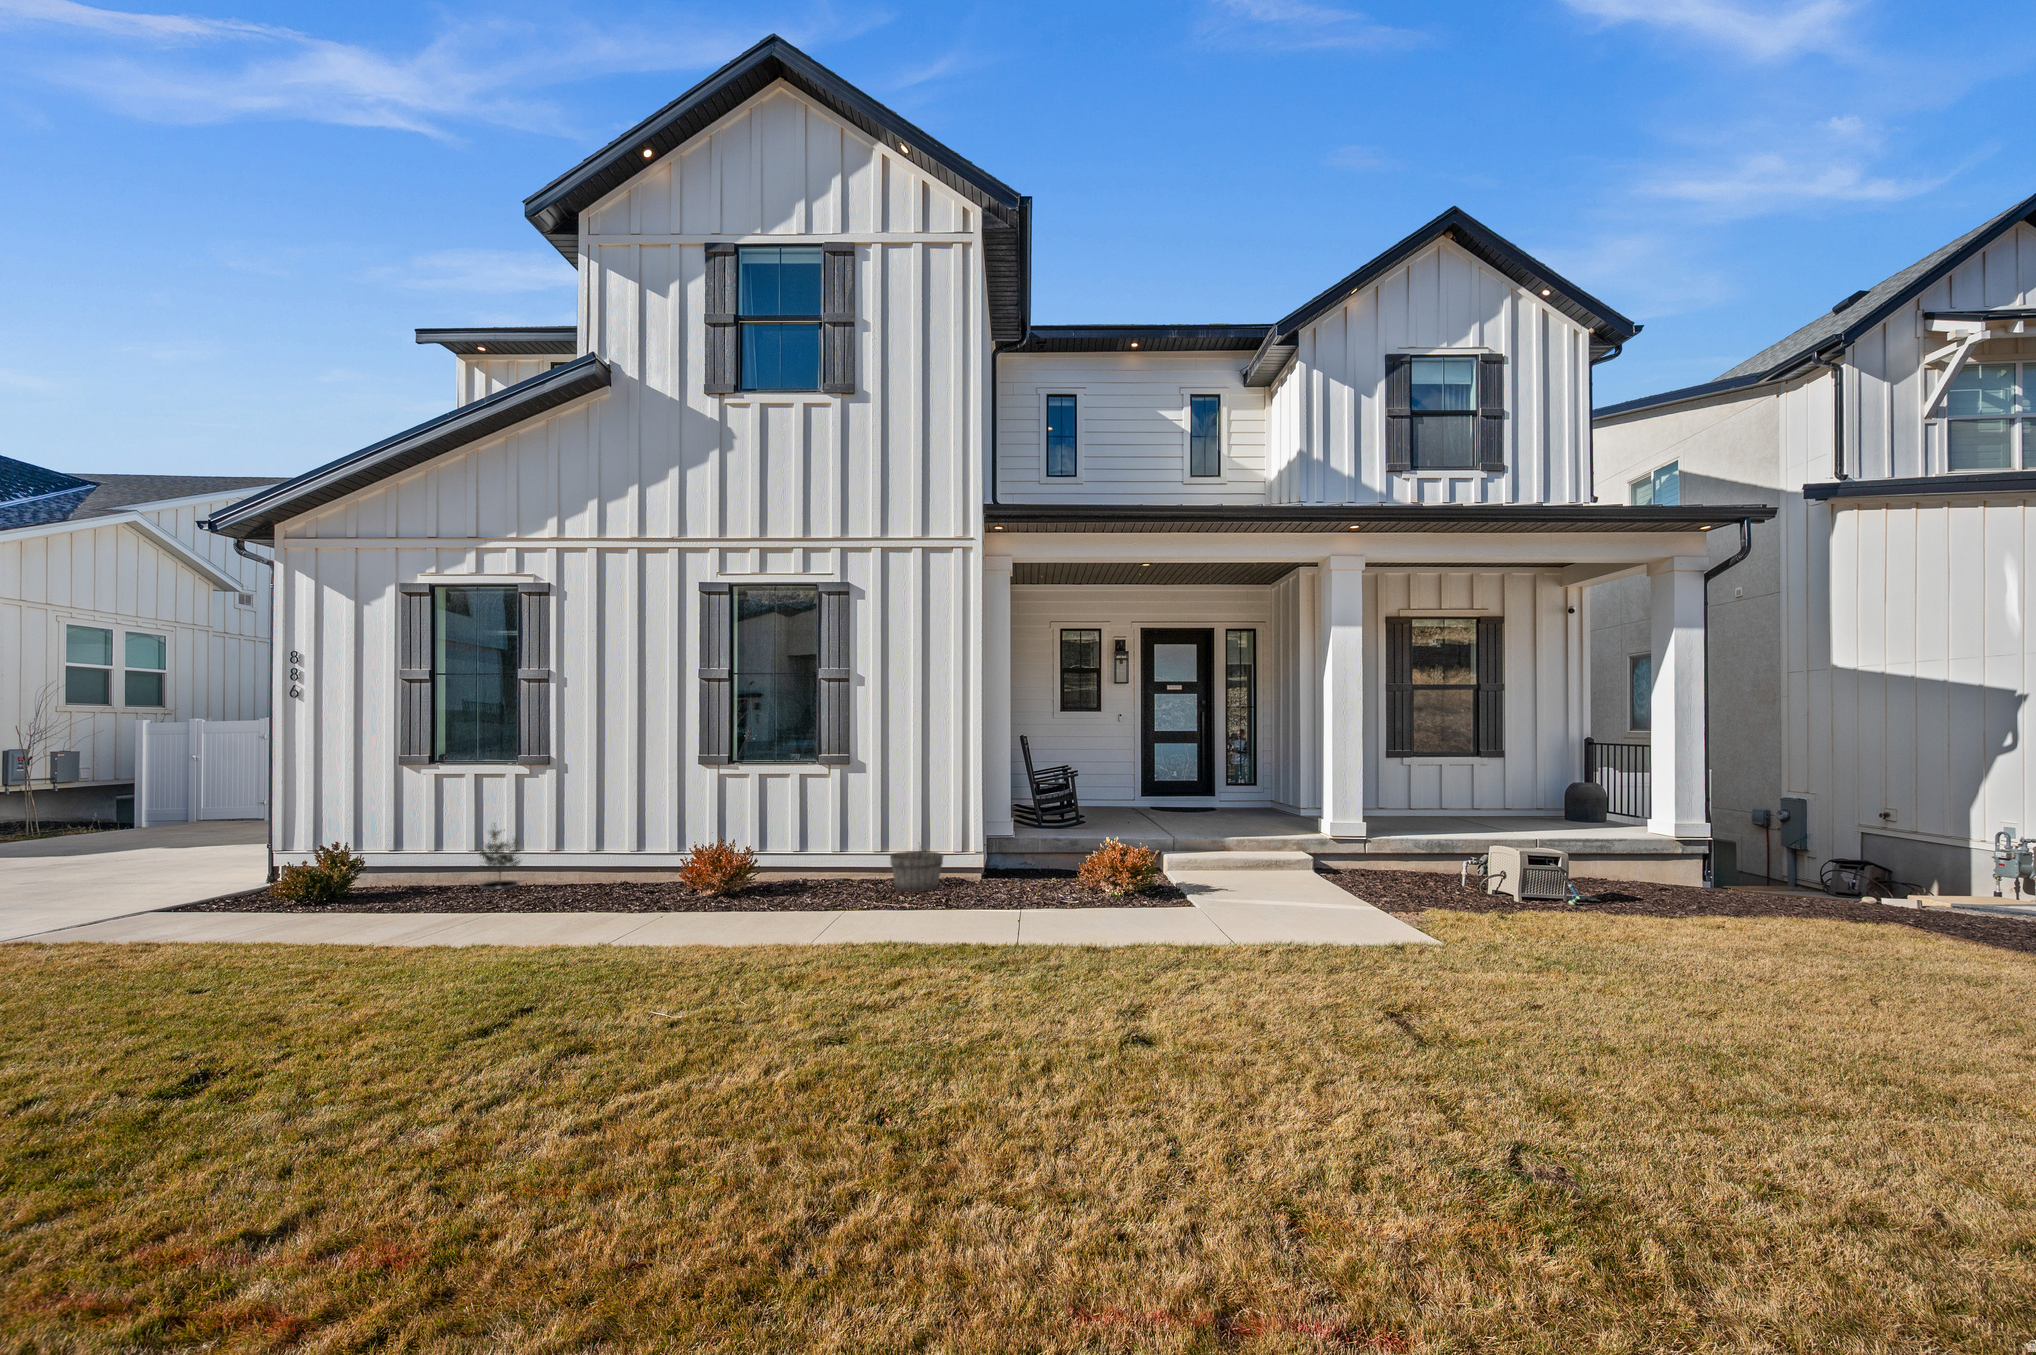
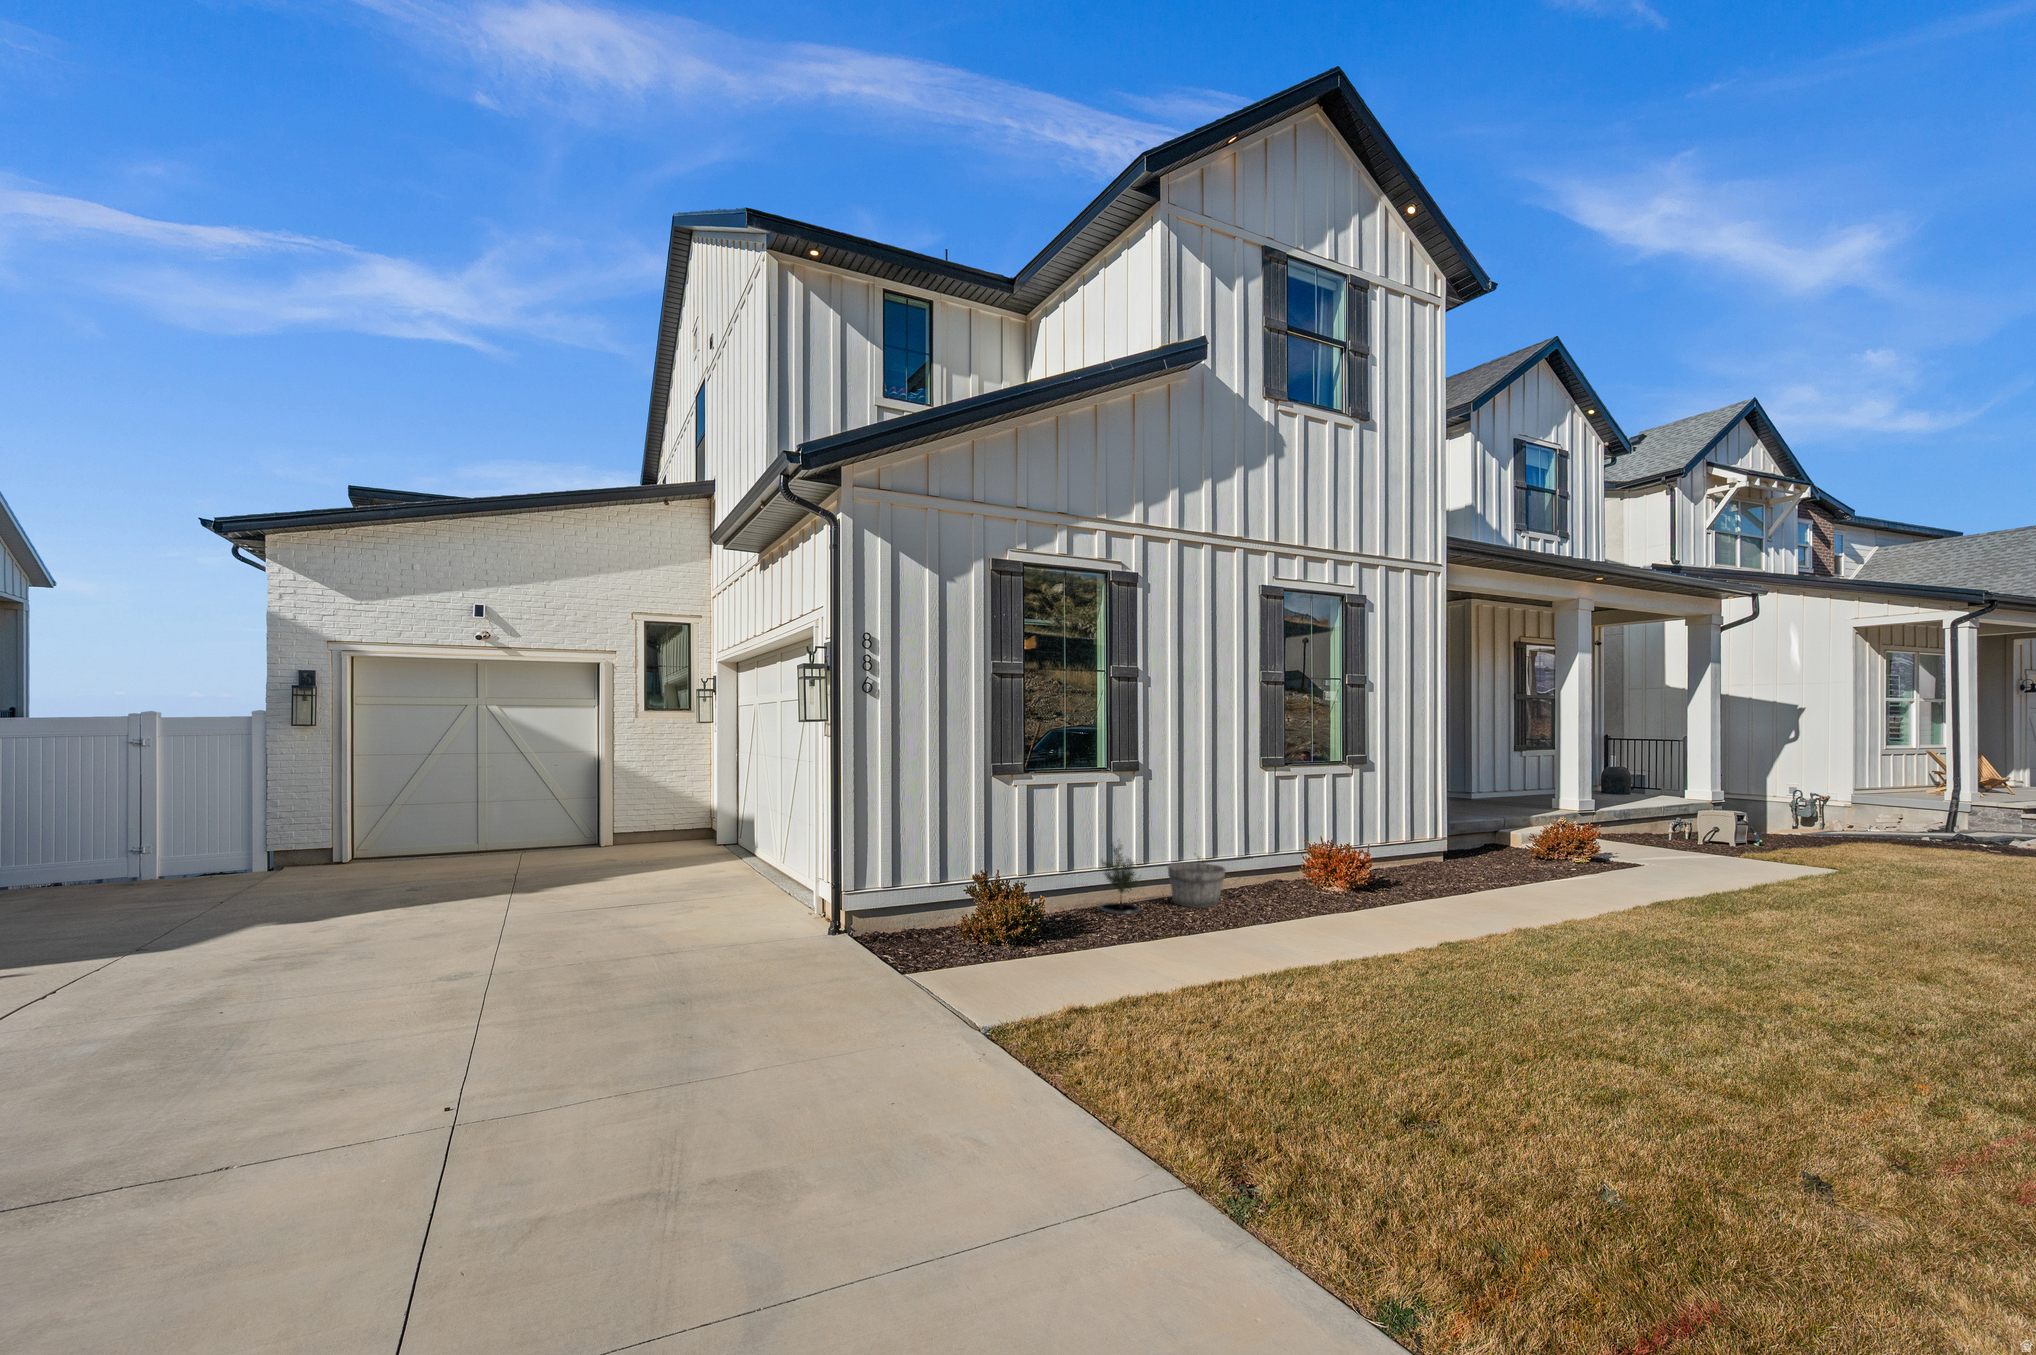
wooden bucket: present [890,847,943,892] -> present [1167,858,1226,908]

